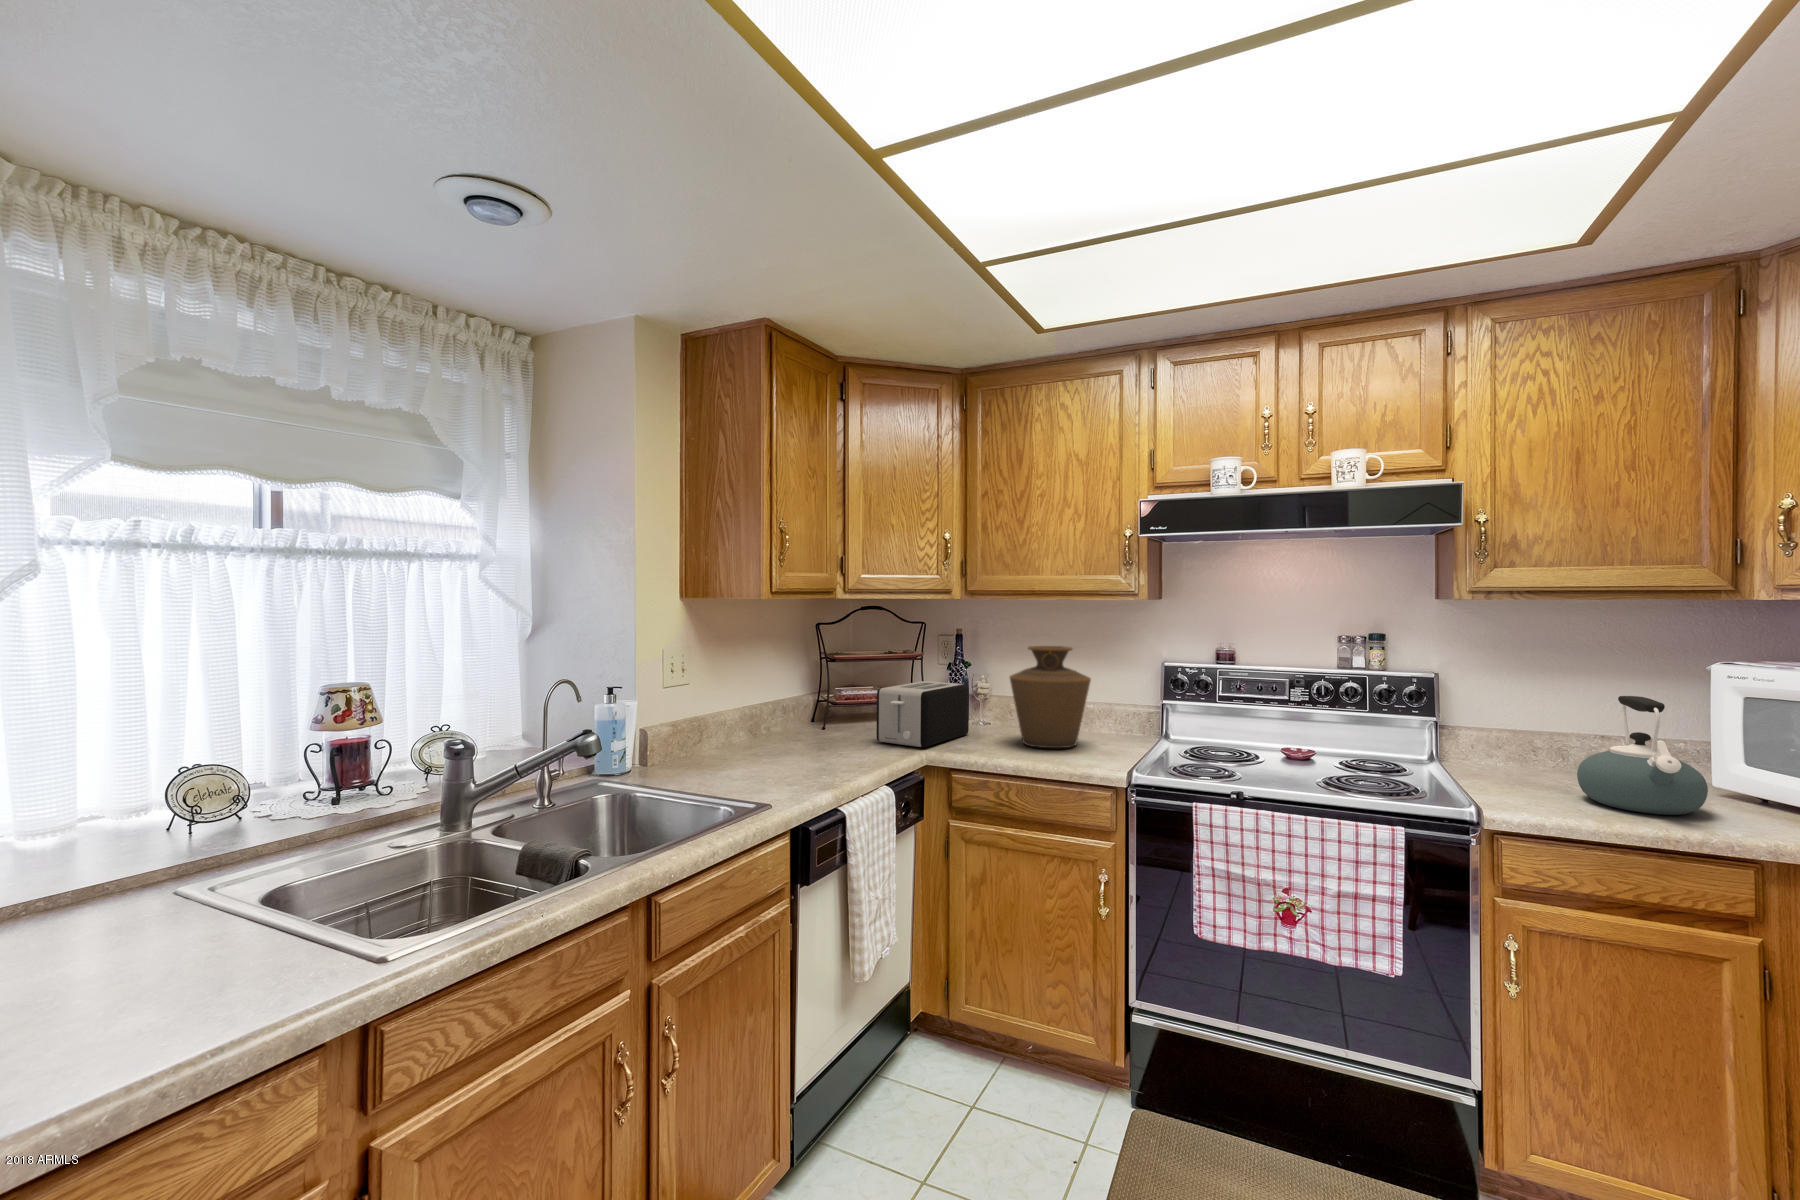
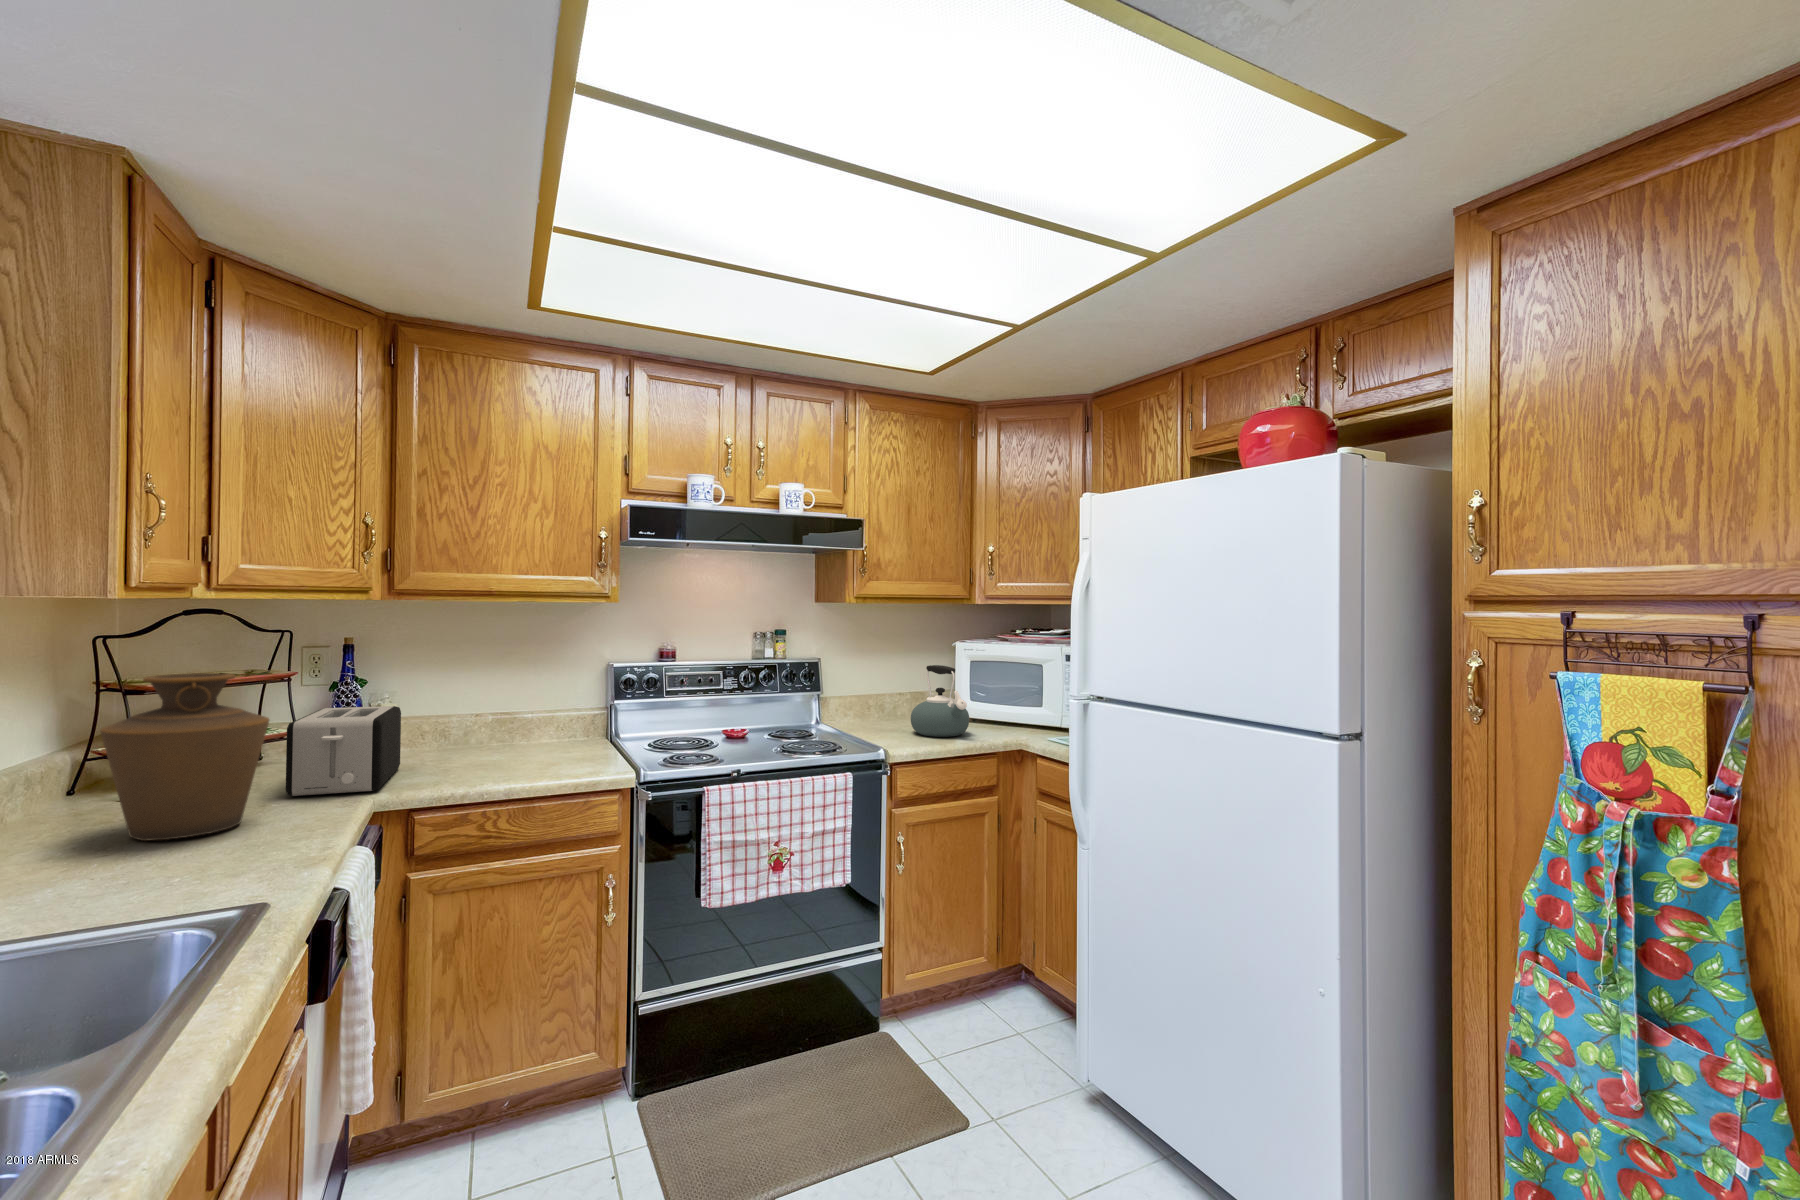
vase: present [1010,646,1091,748] -> present [100,673,269,841]

